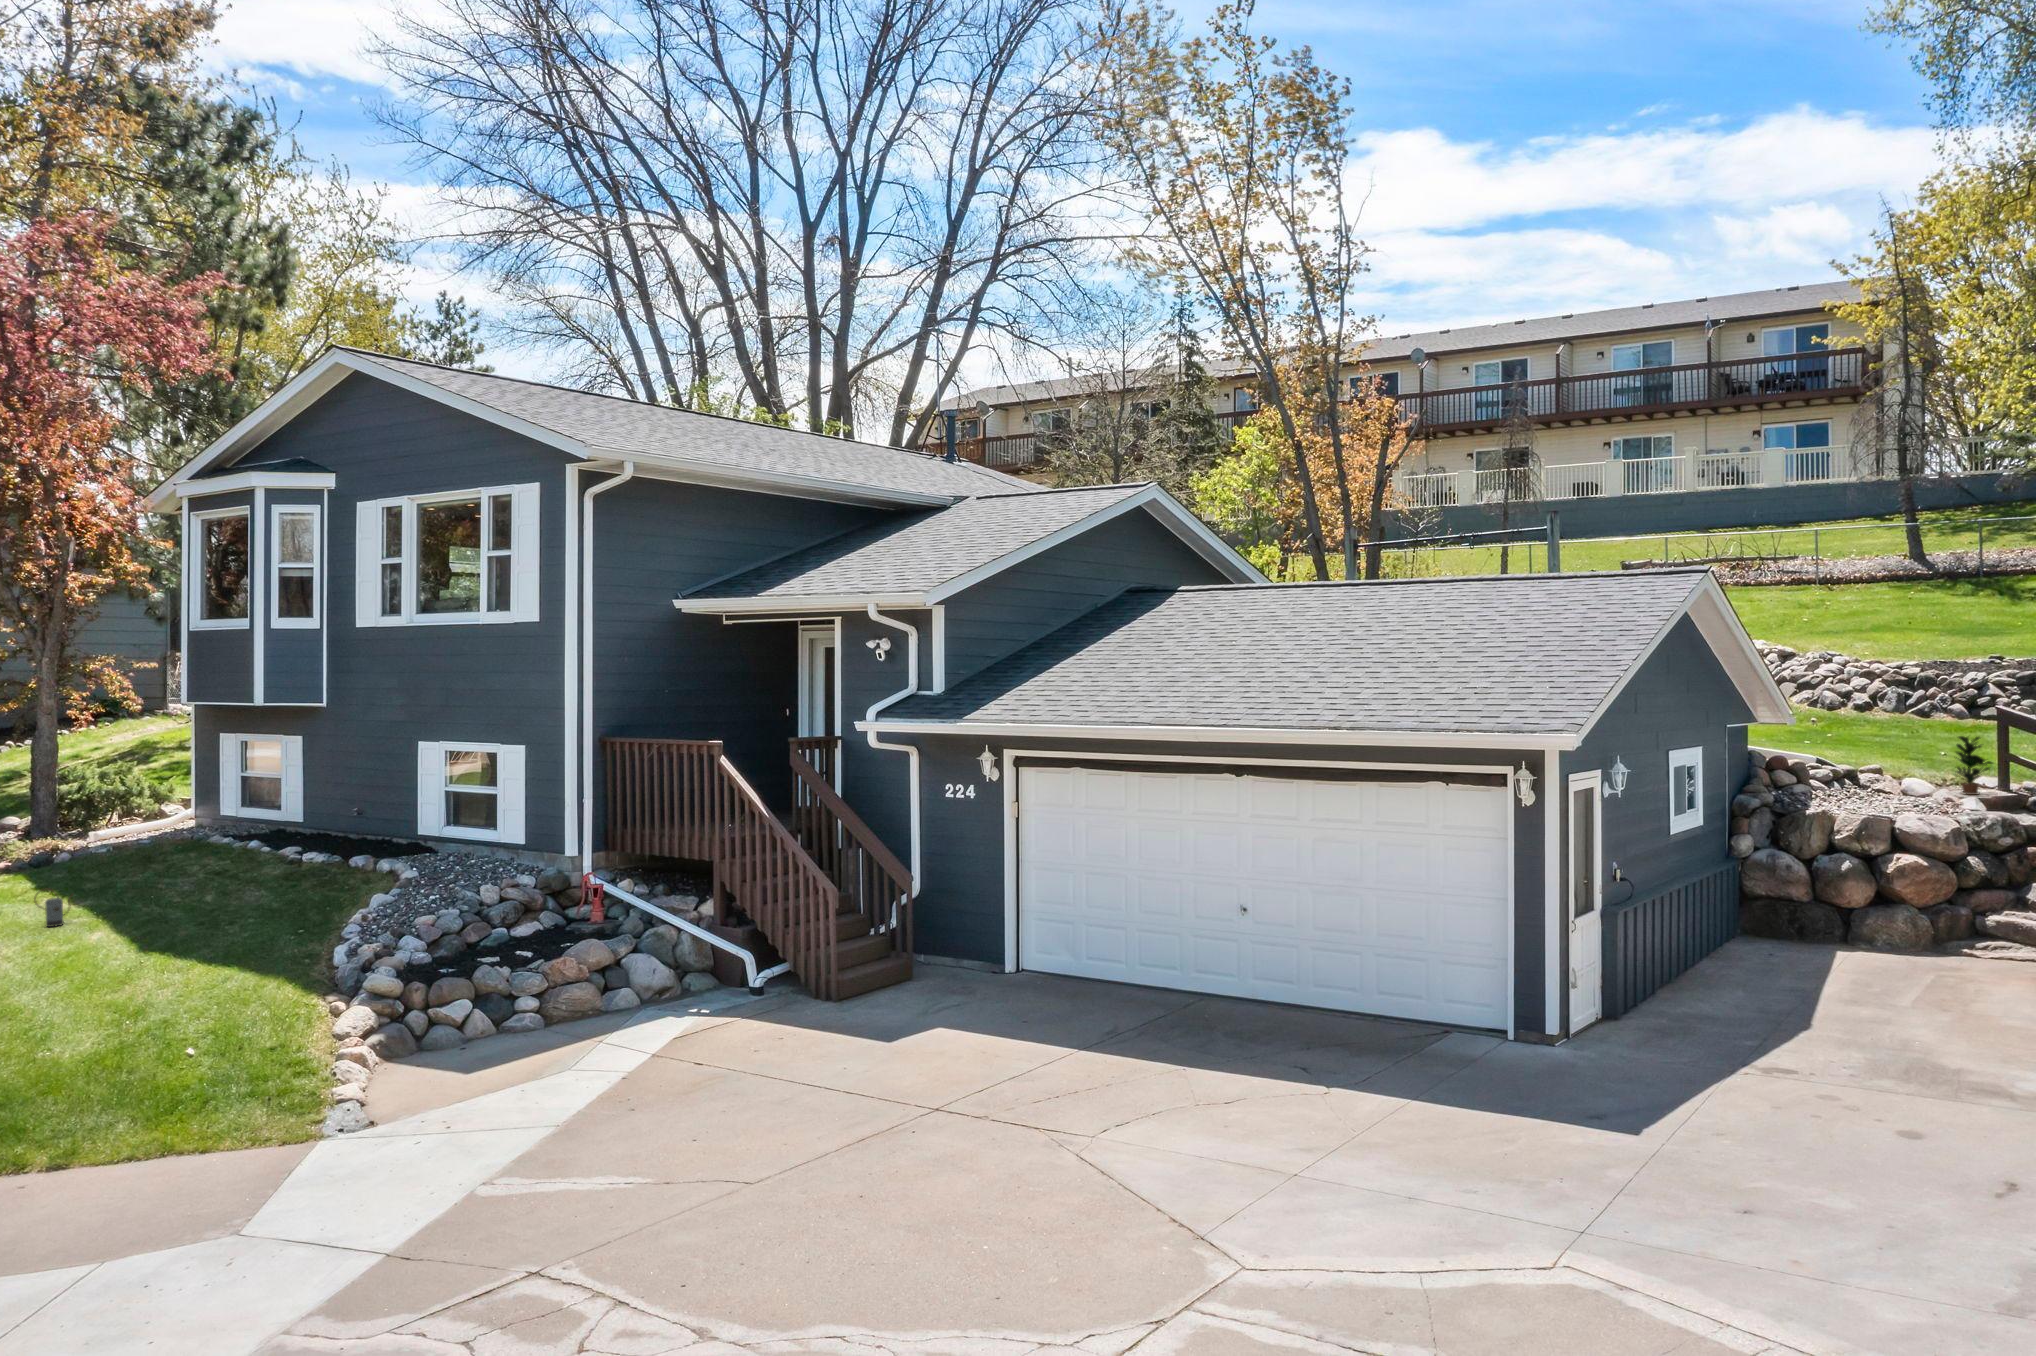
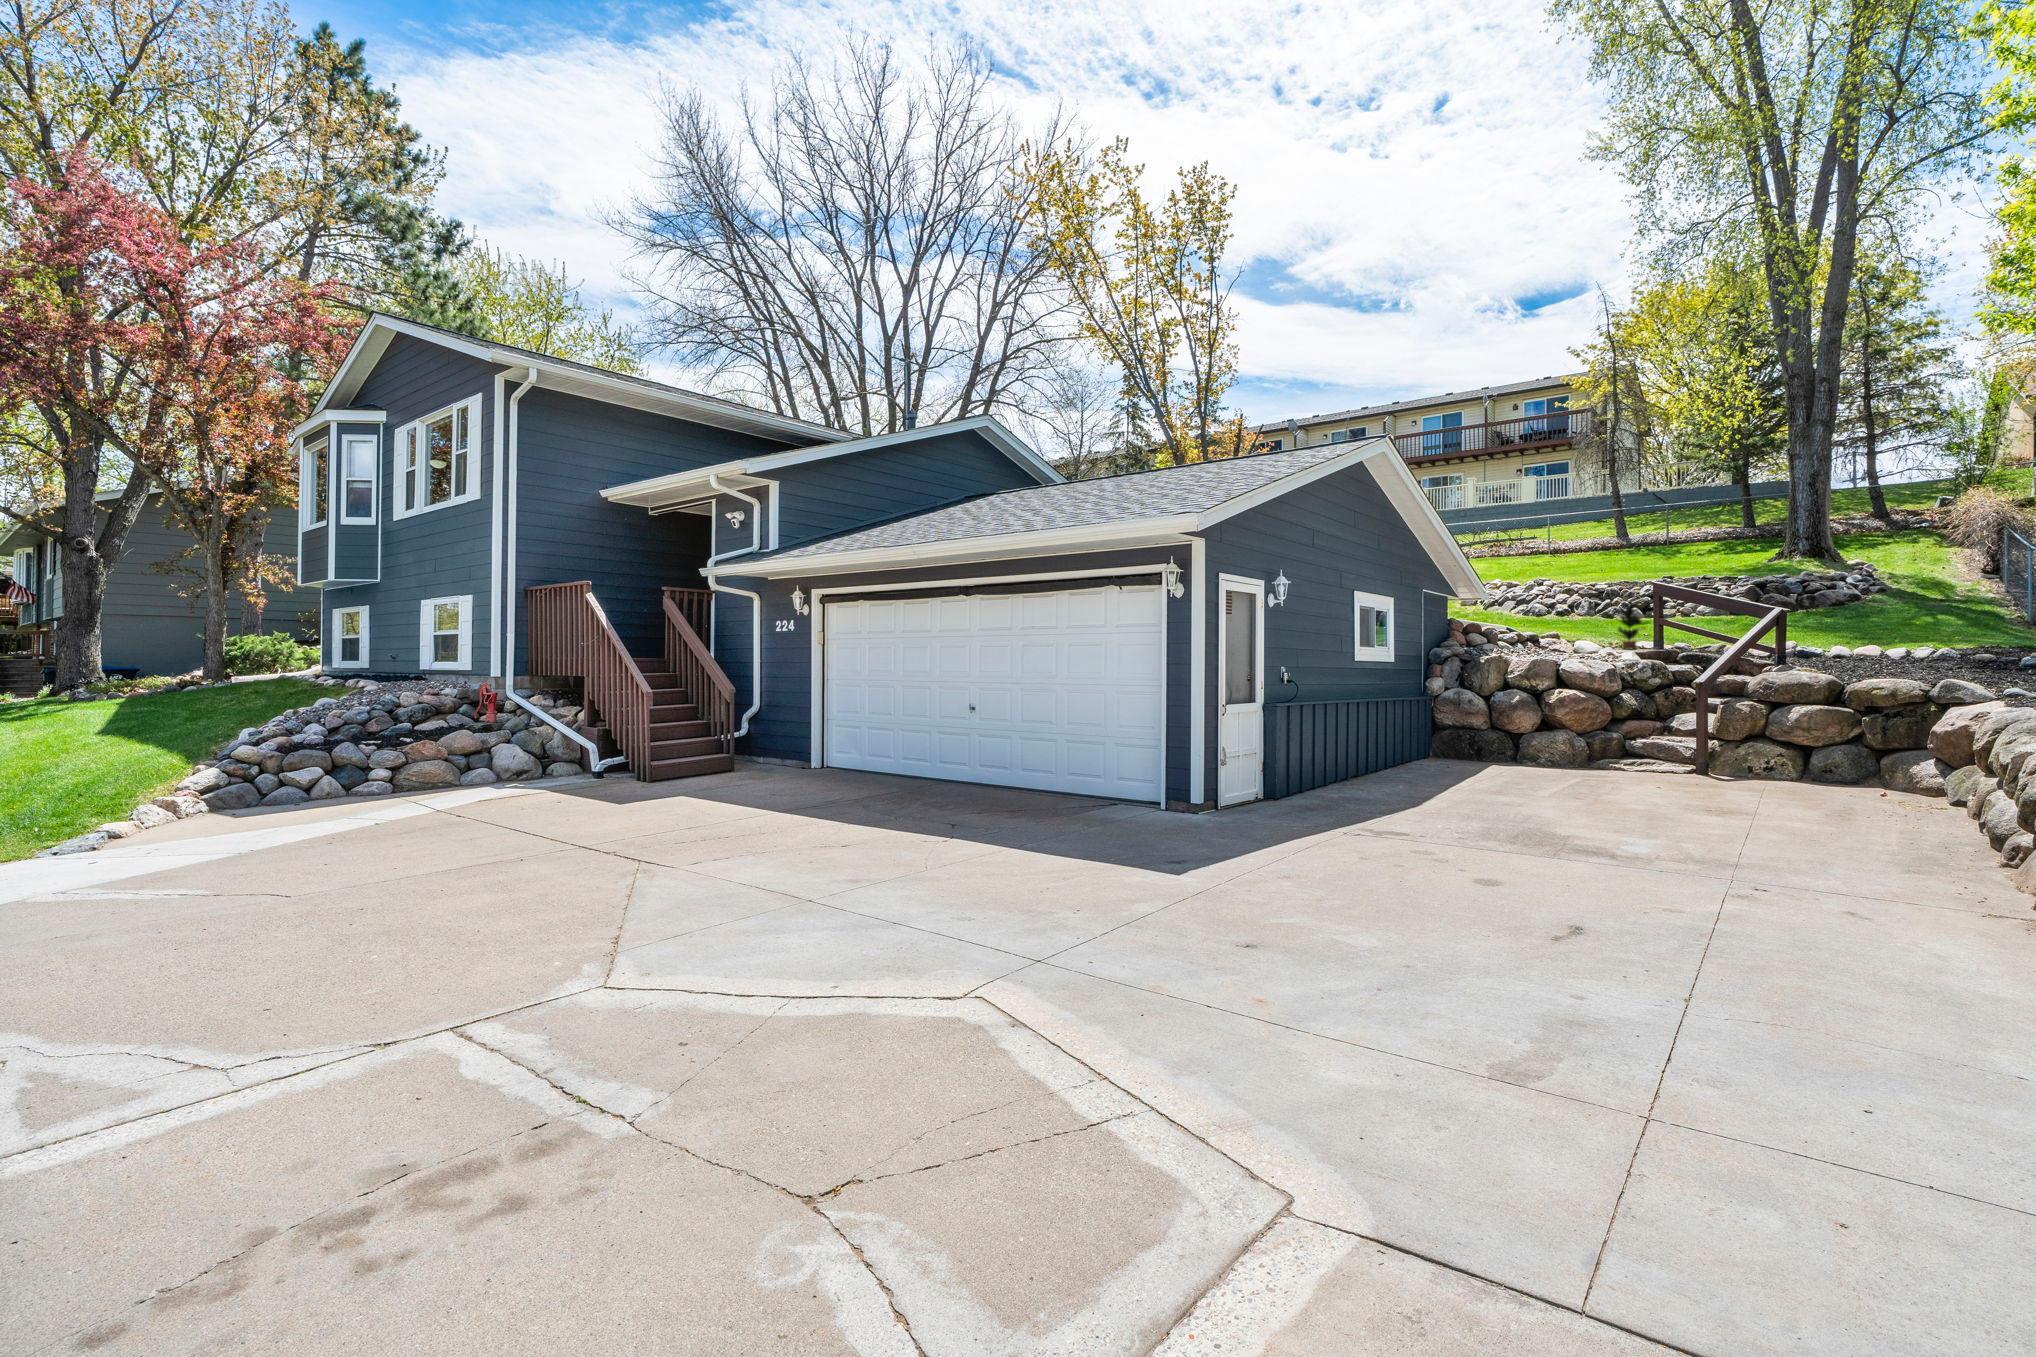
watering can: present [34,889,73,927] -> none [73,691,112,720]

